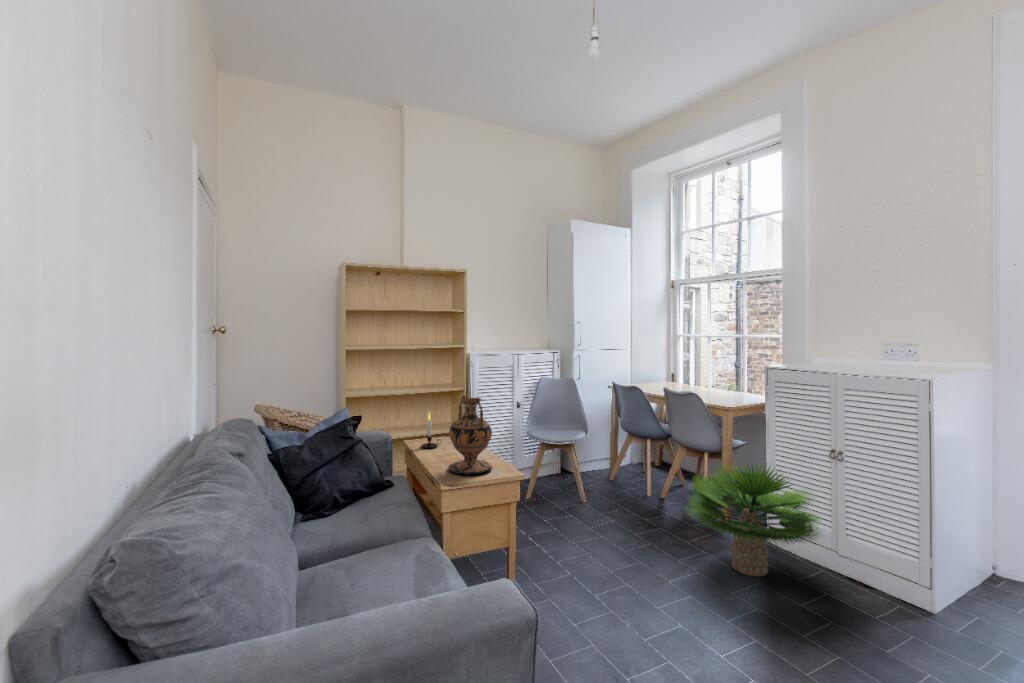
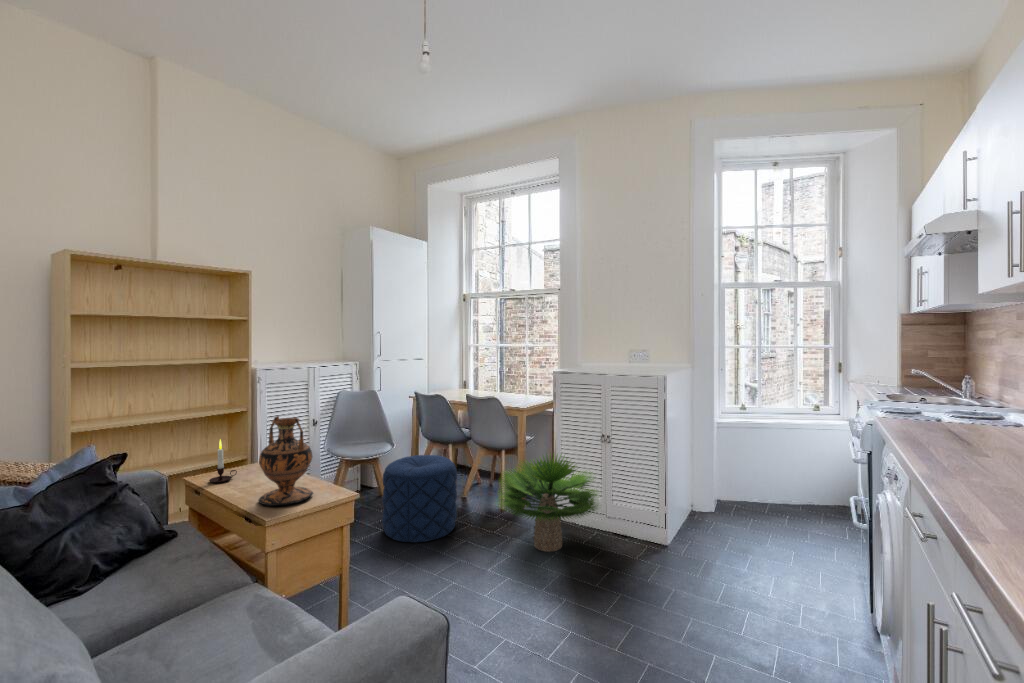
pouf: none [572,447,648,535] -> present [382,455,457,542]

